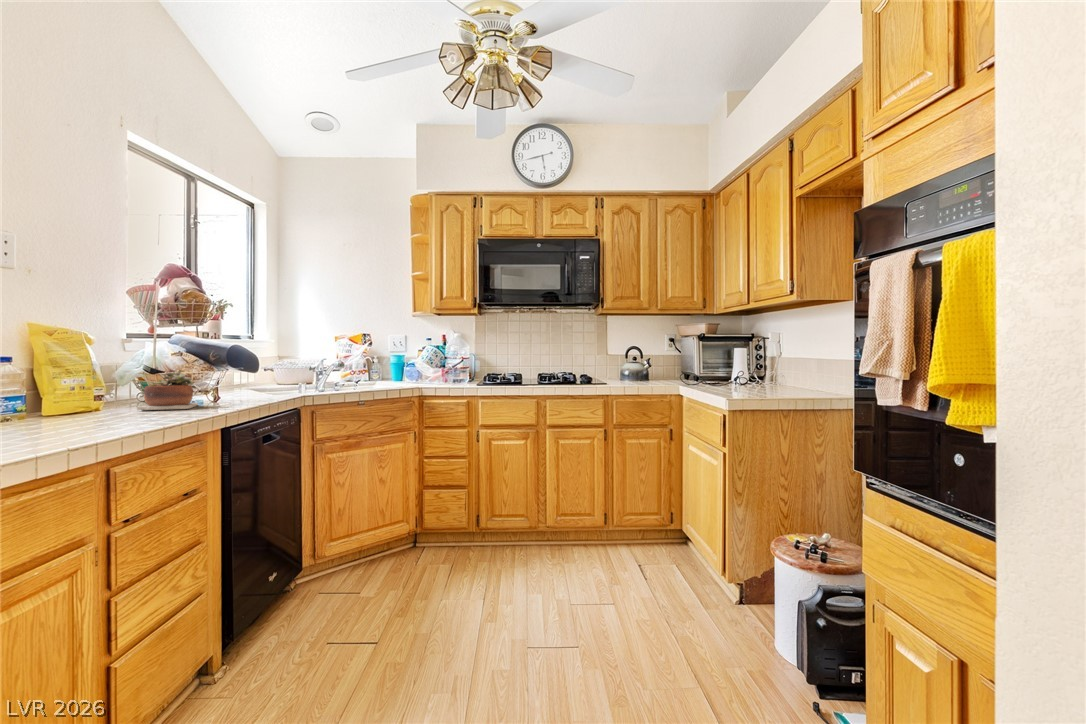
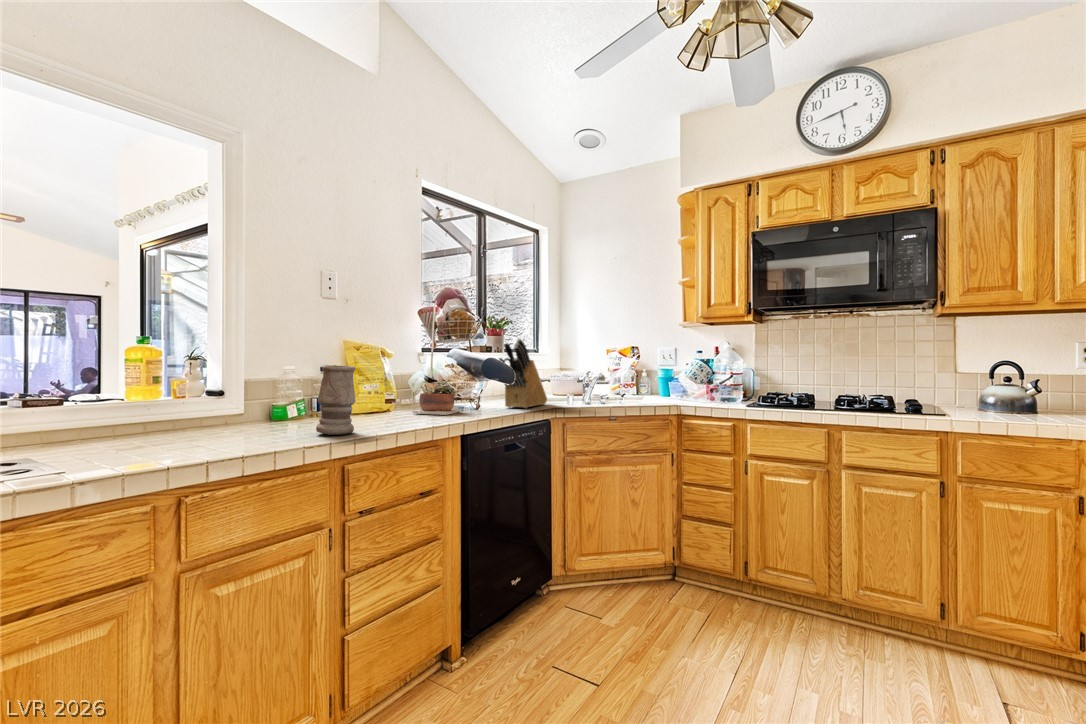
knife block: none [242,325,291,398] -> present [499,339,547,408]
vase: none [47,353,105,437] -> present [316,365,356,435]

